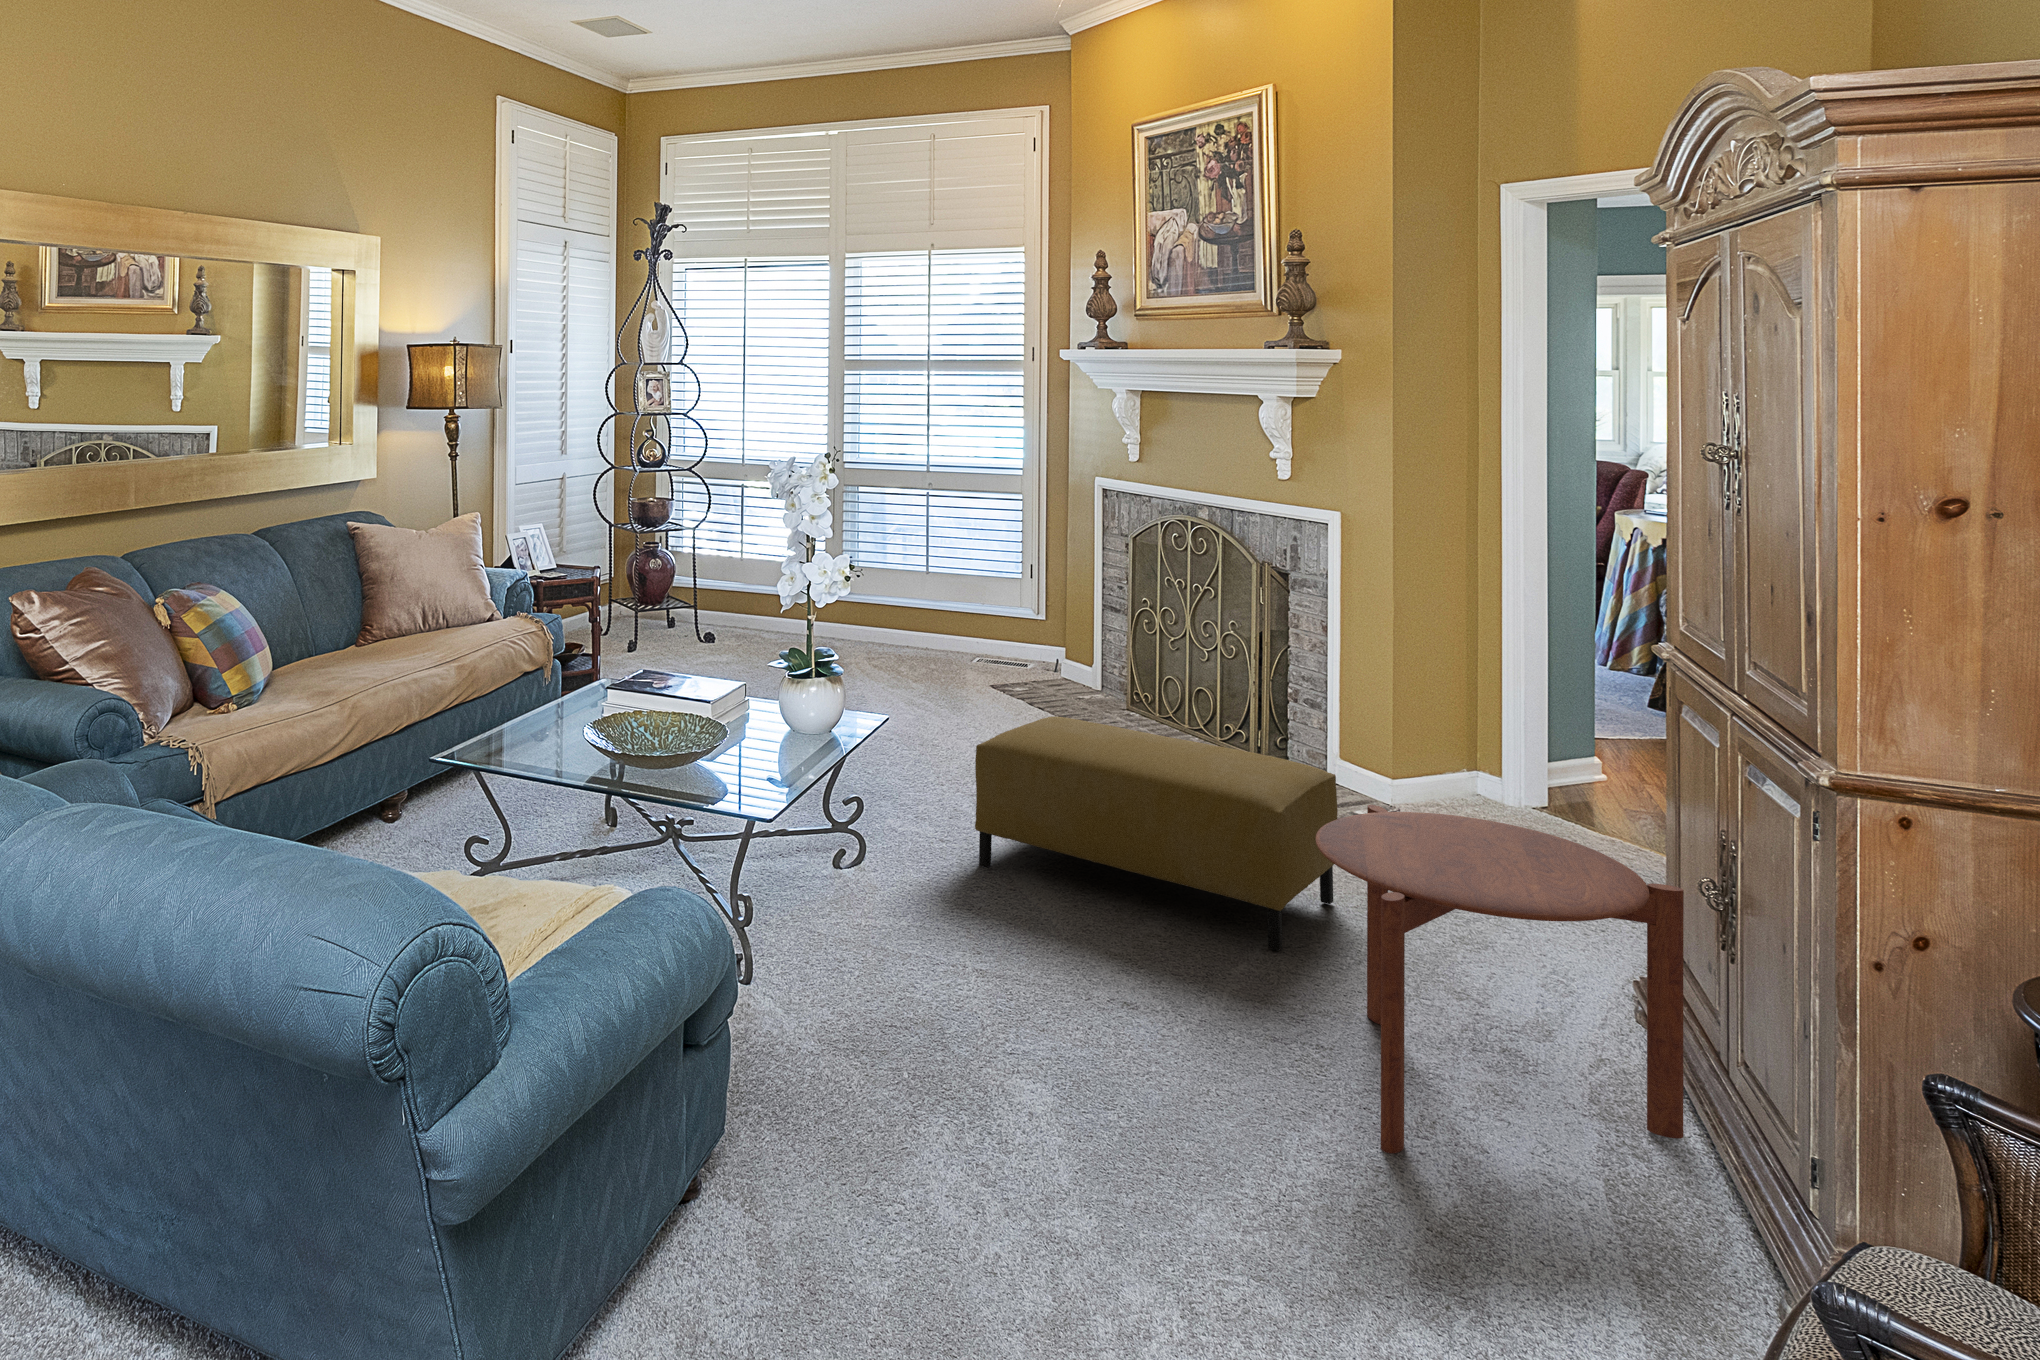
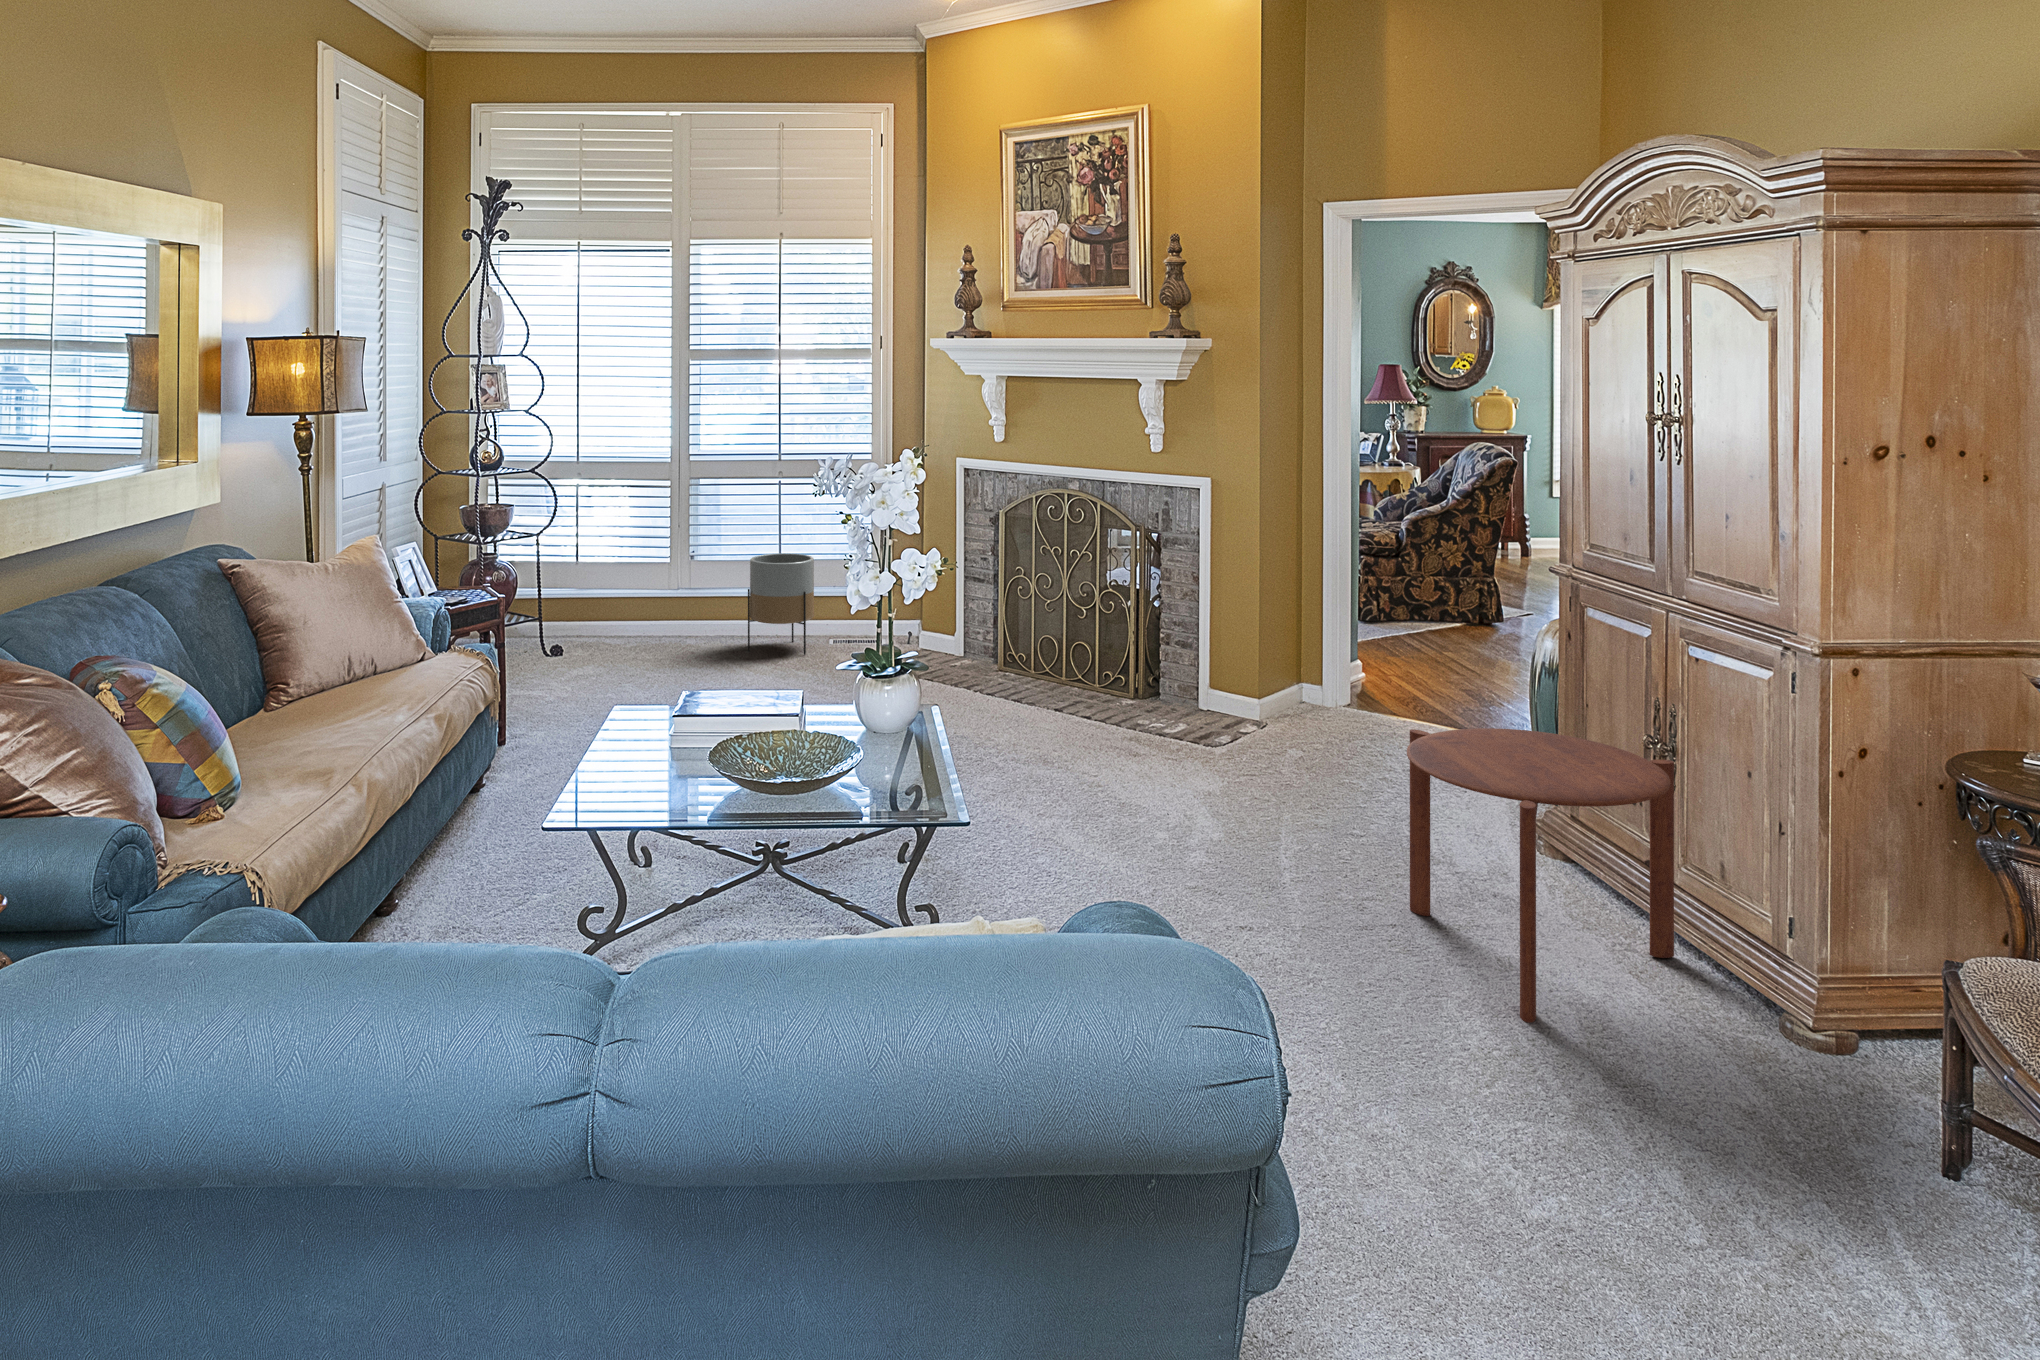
planter: none [887,564,955,668] -> present [748,553,814,655]
ottoman: present [975,716,1338,951] -> none [1008,688,1311,870]

